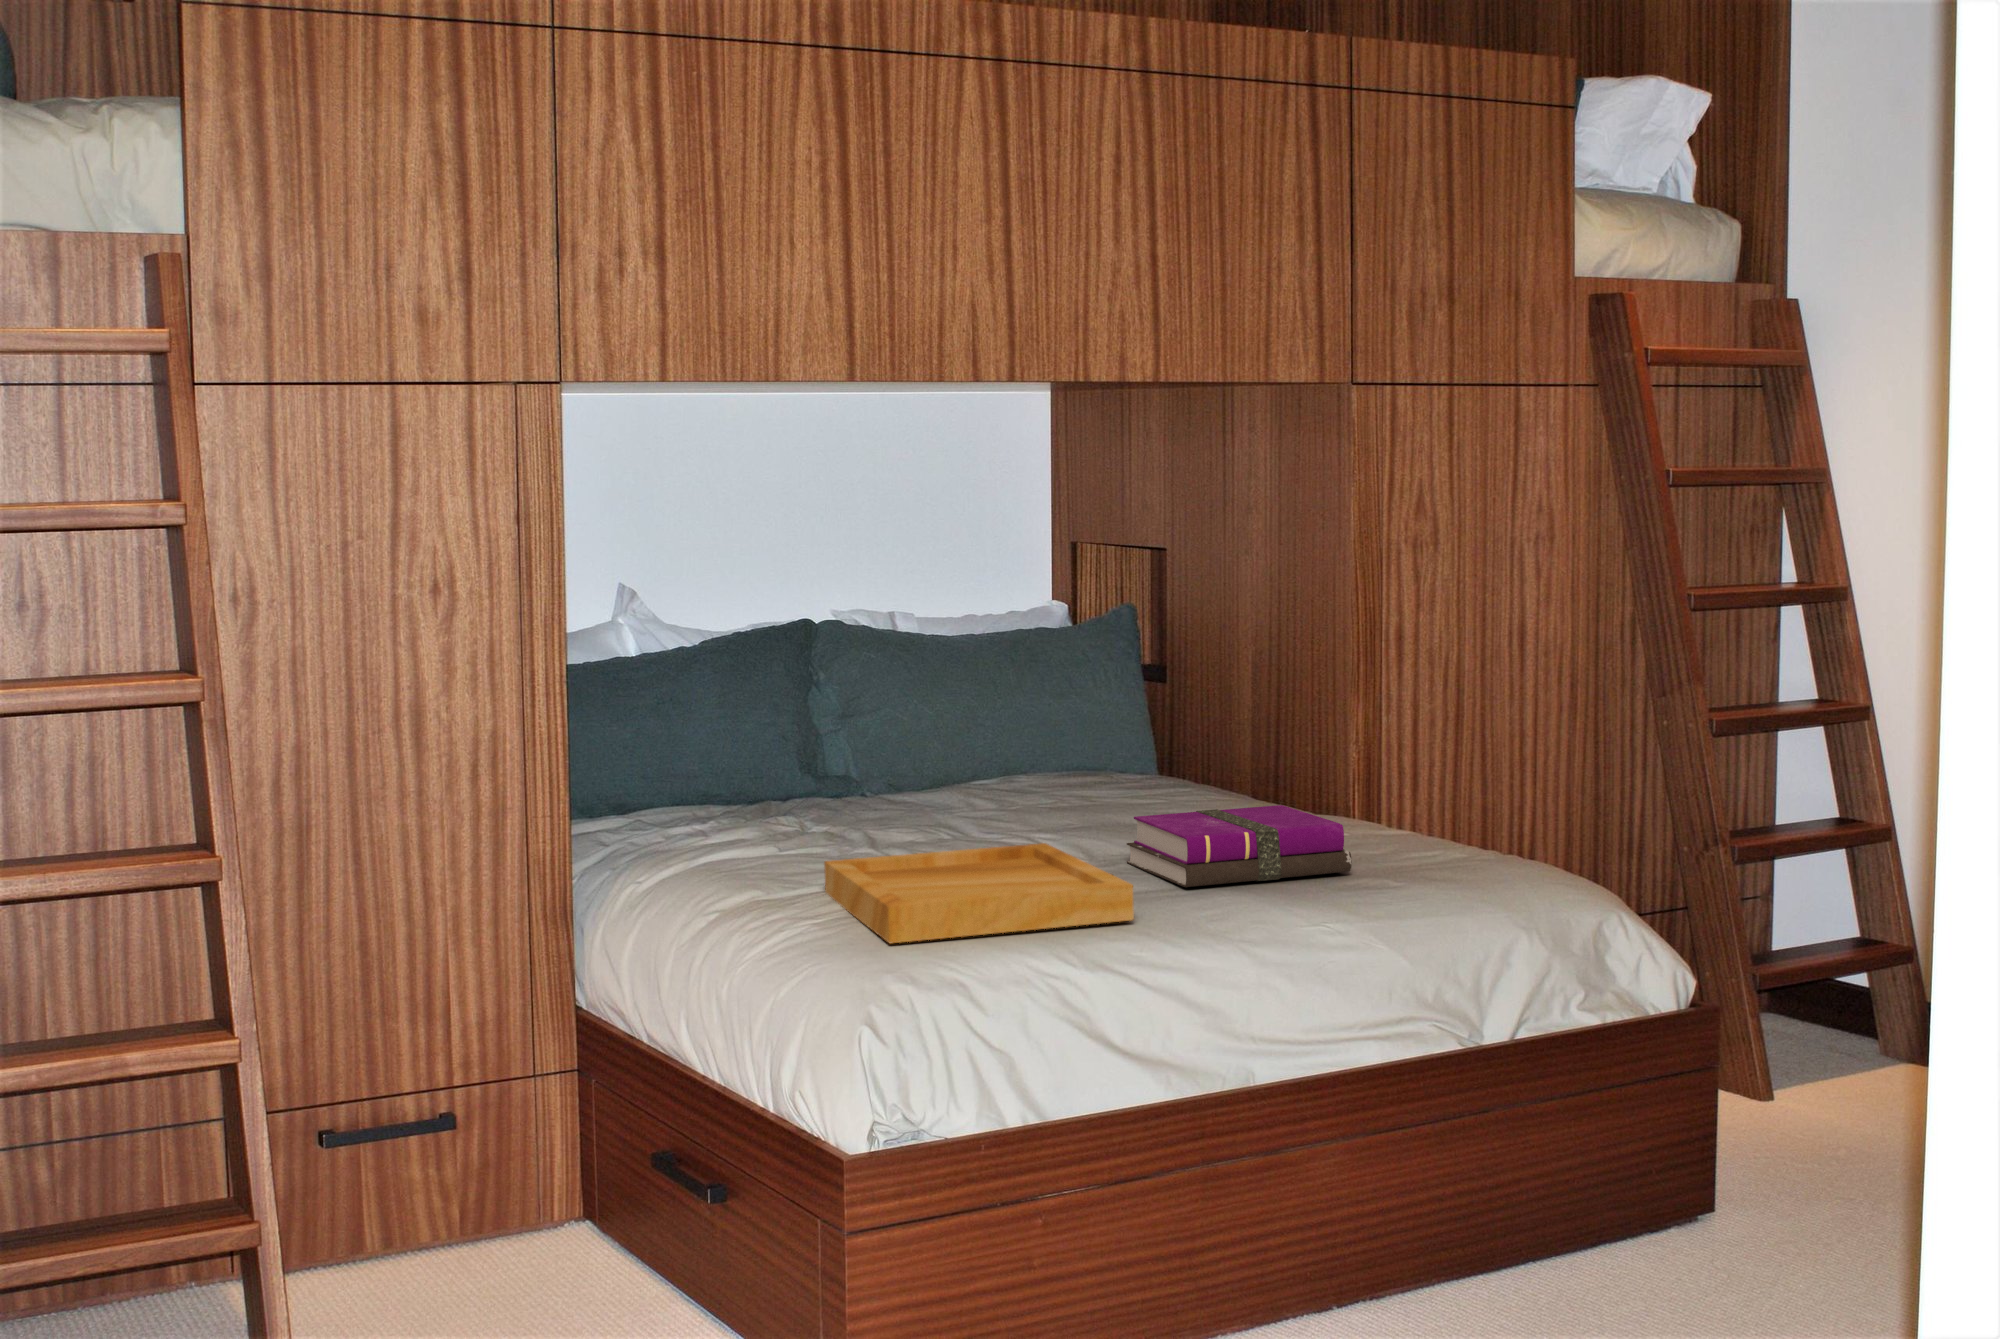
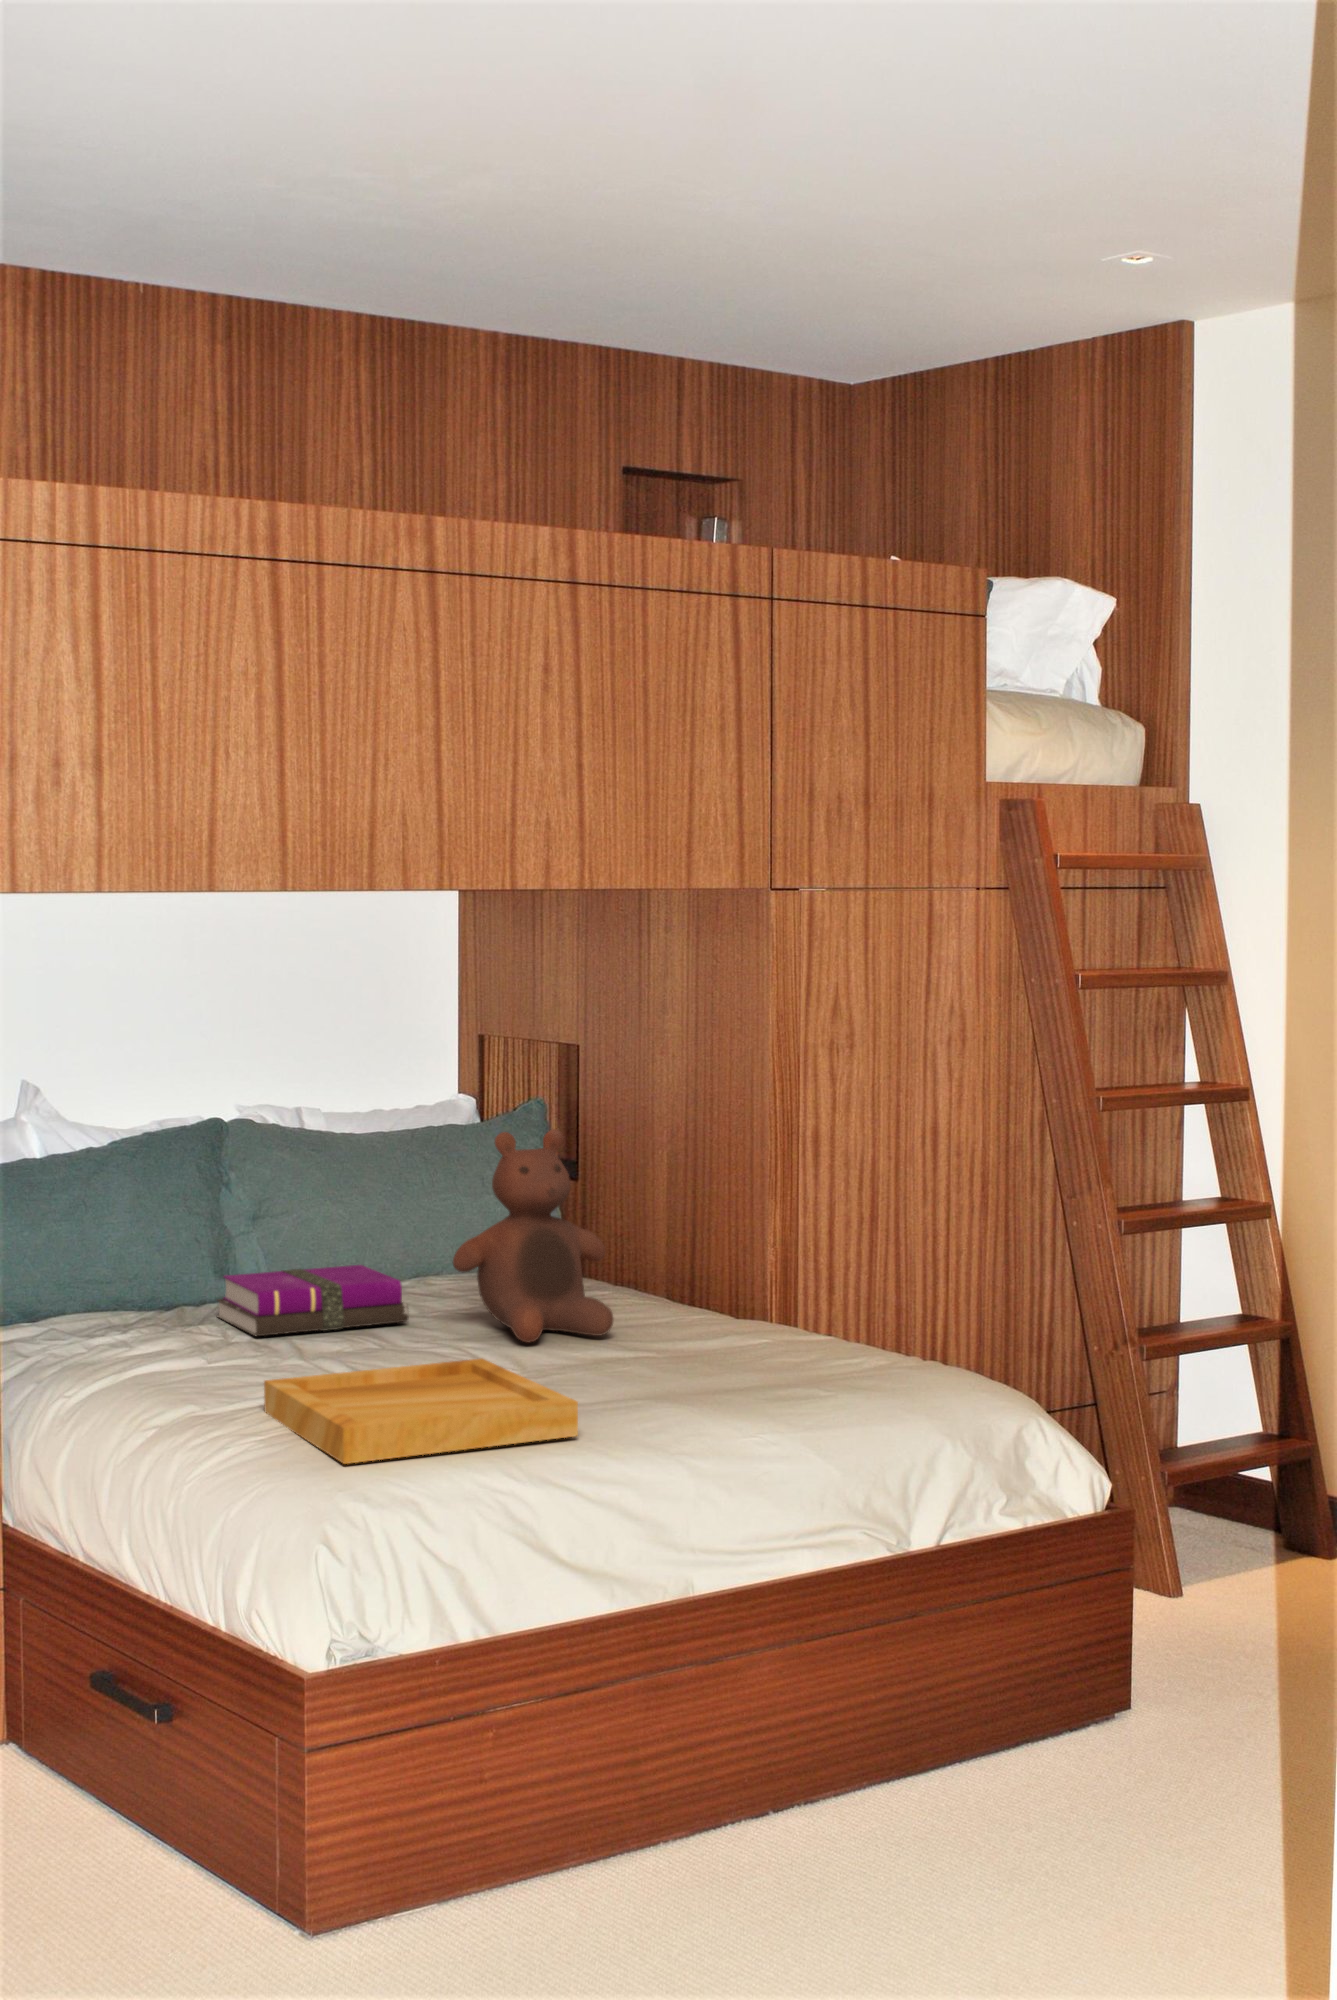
stuffed bear: none [1026,621,1186,831] -> present [453,1129,613,1342]
notebook: present [1127,805,1352,887] -> present [217,1265,409,1336]

